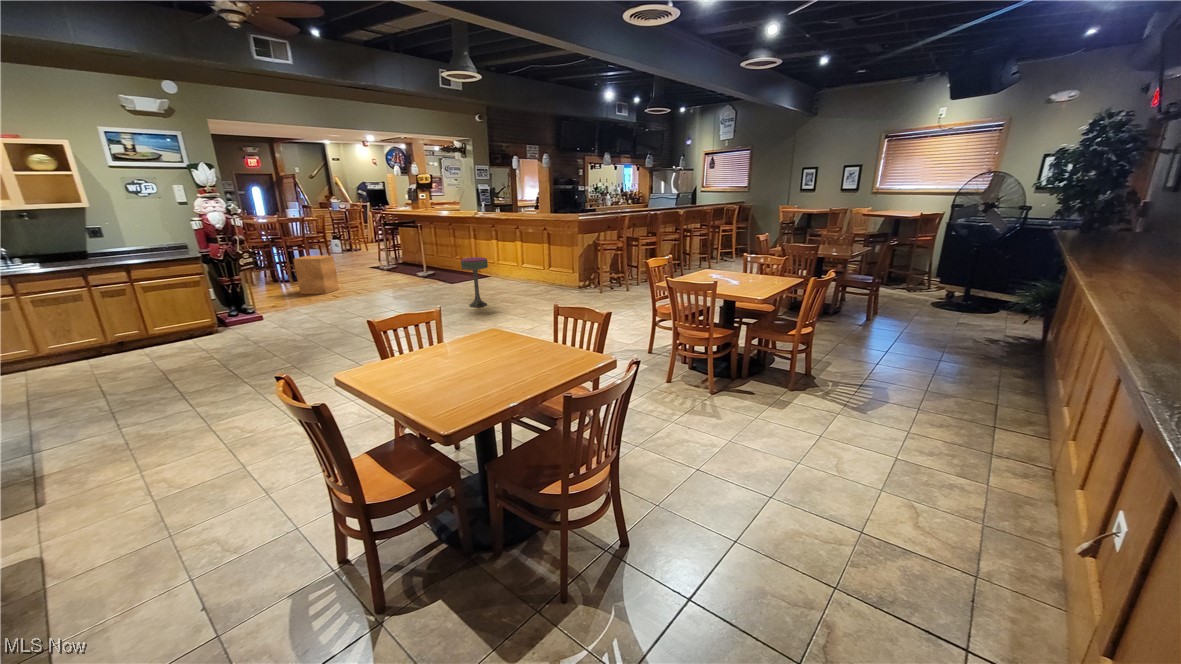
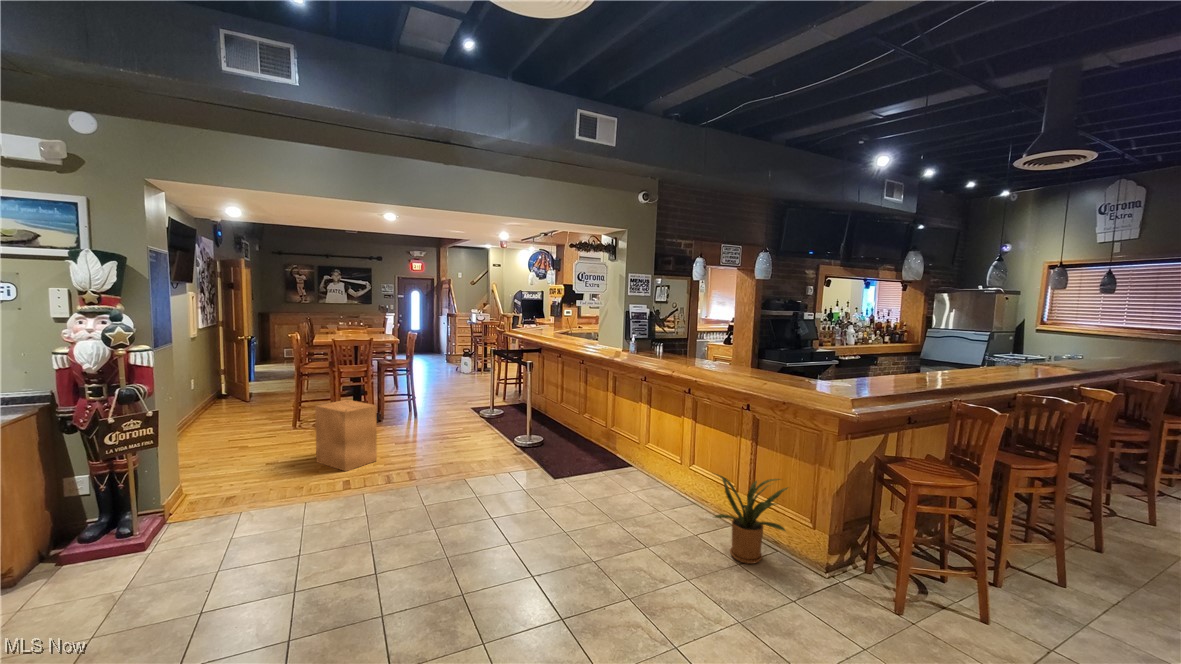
house plant: none [531,254,565,291] -> present [713,474,788,564]
bar stool: present [461,257,488,307] -> none [530,474,594,611]

